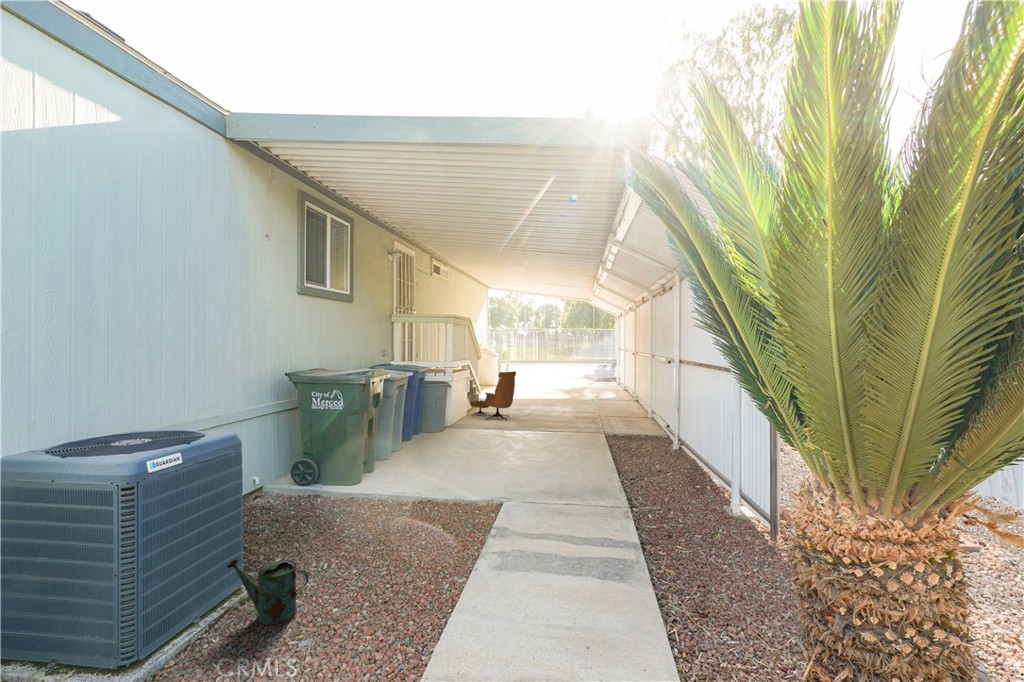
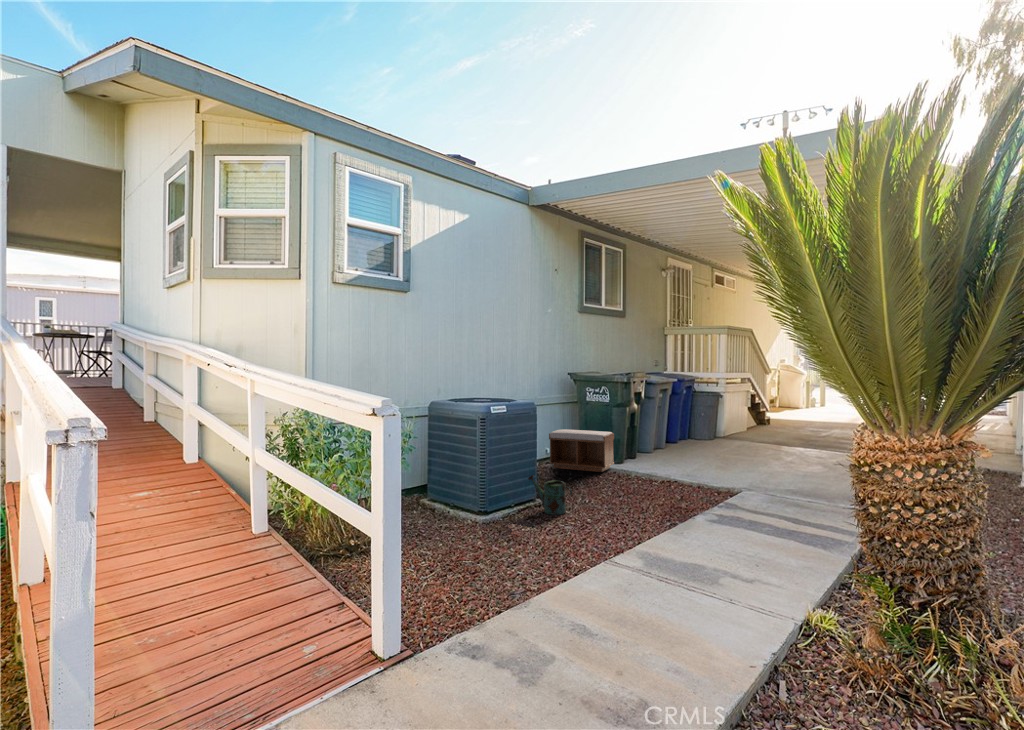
lounge chair: present [470,371,516,420] -> none [753,384,803,437]
bench: none [257,446,349,503] -> present [549,429,614,472]

